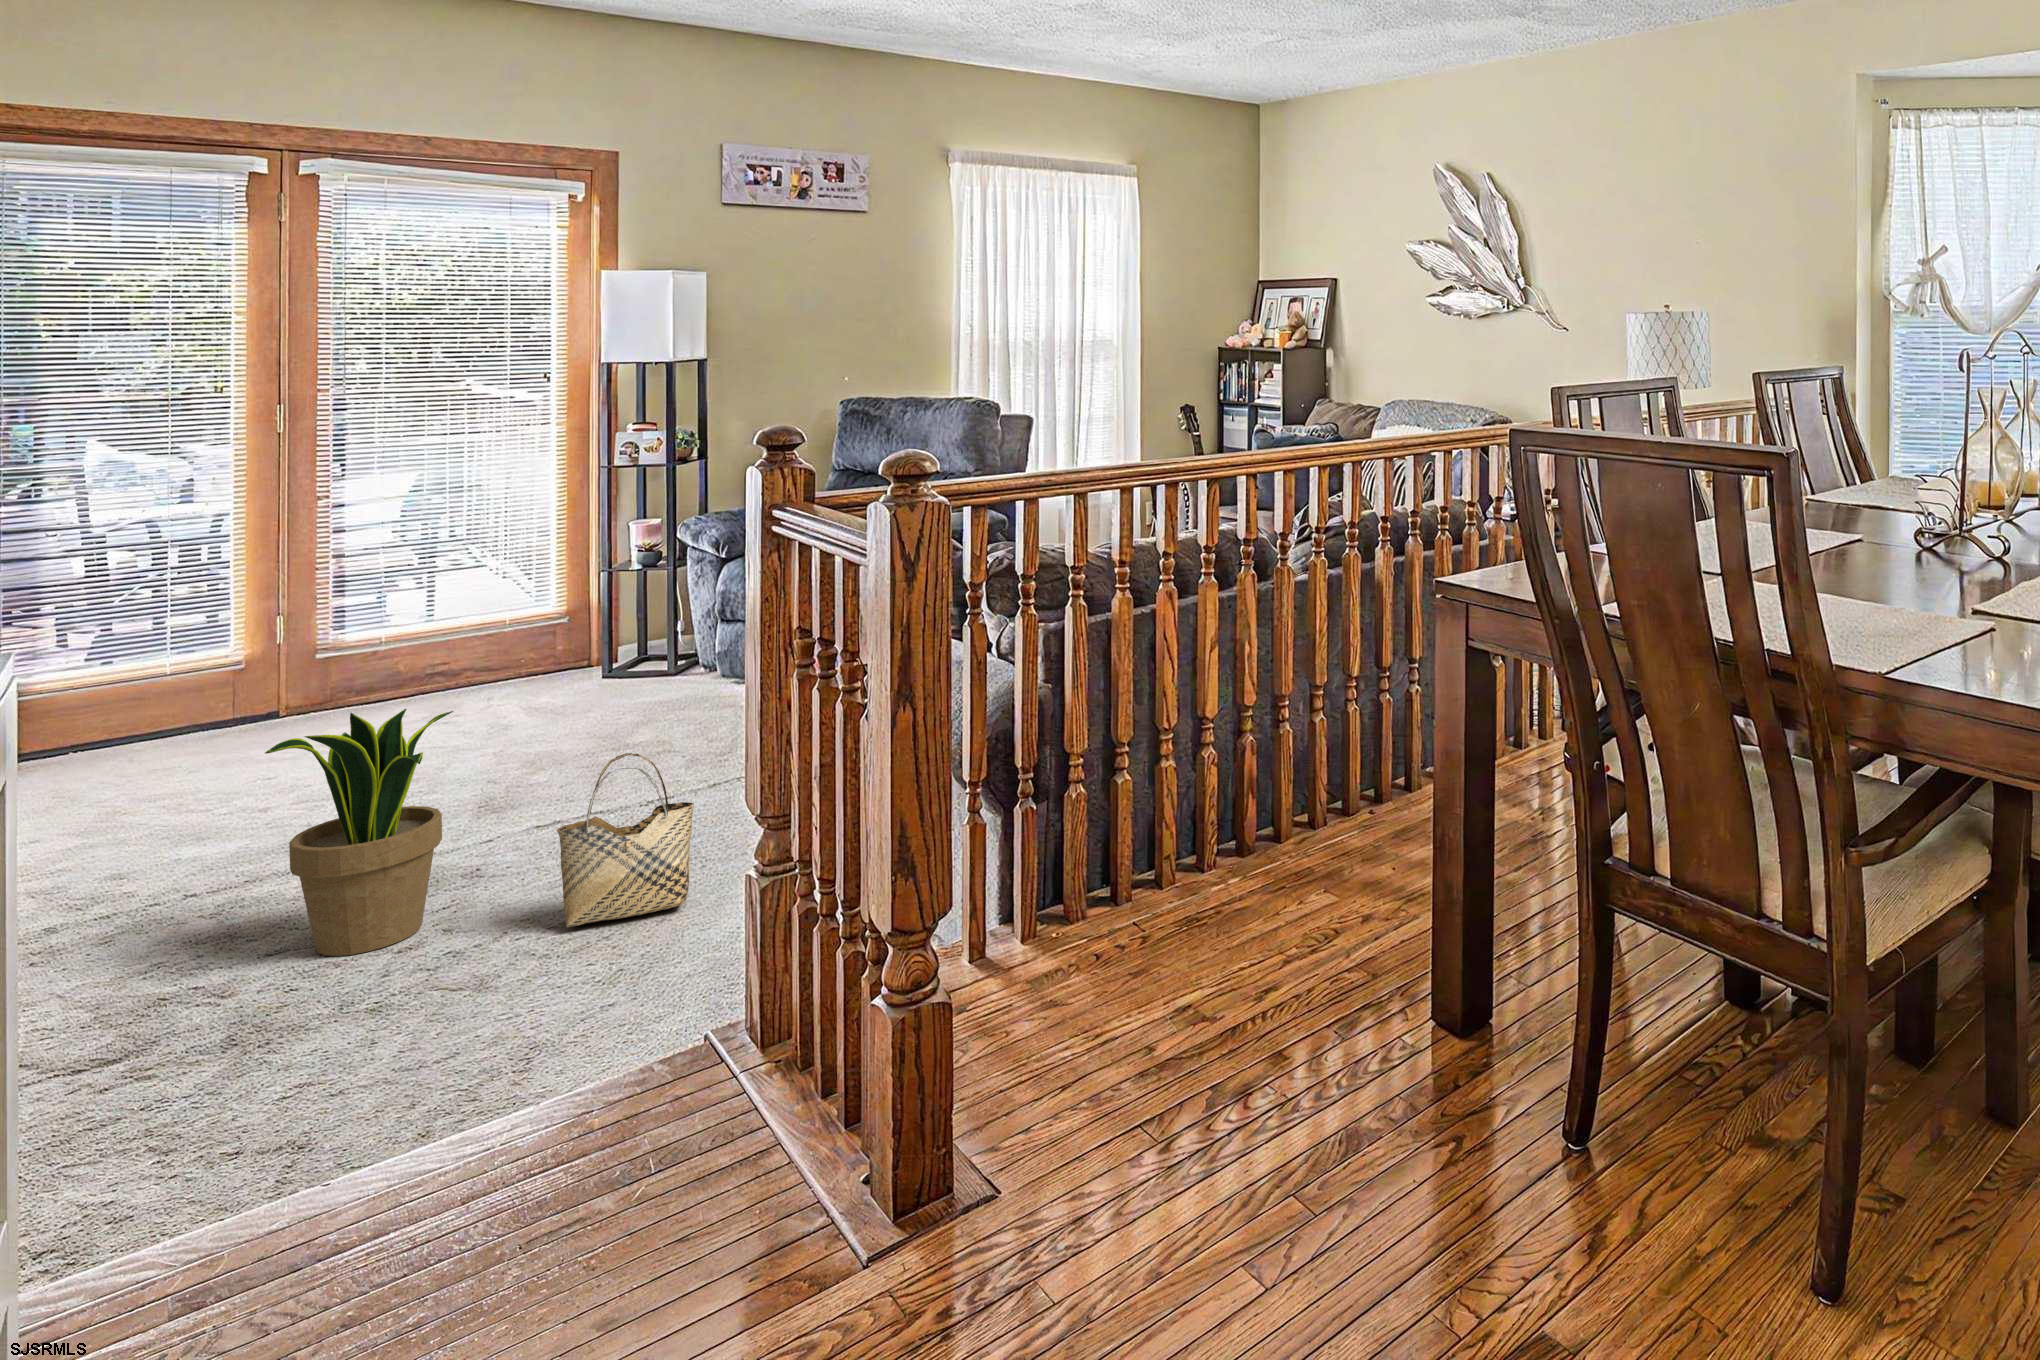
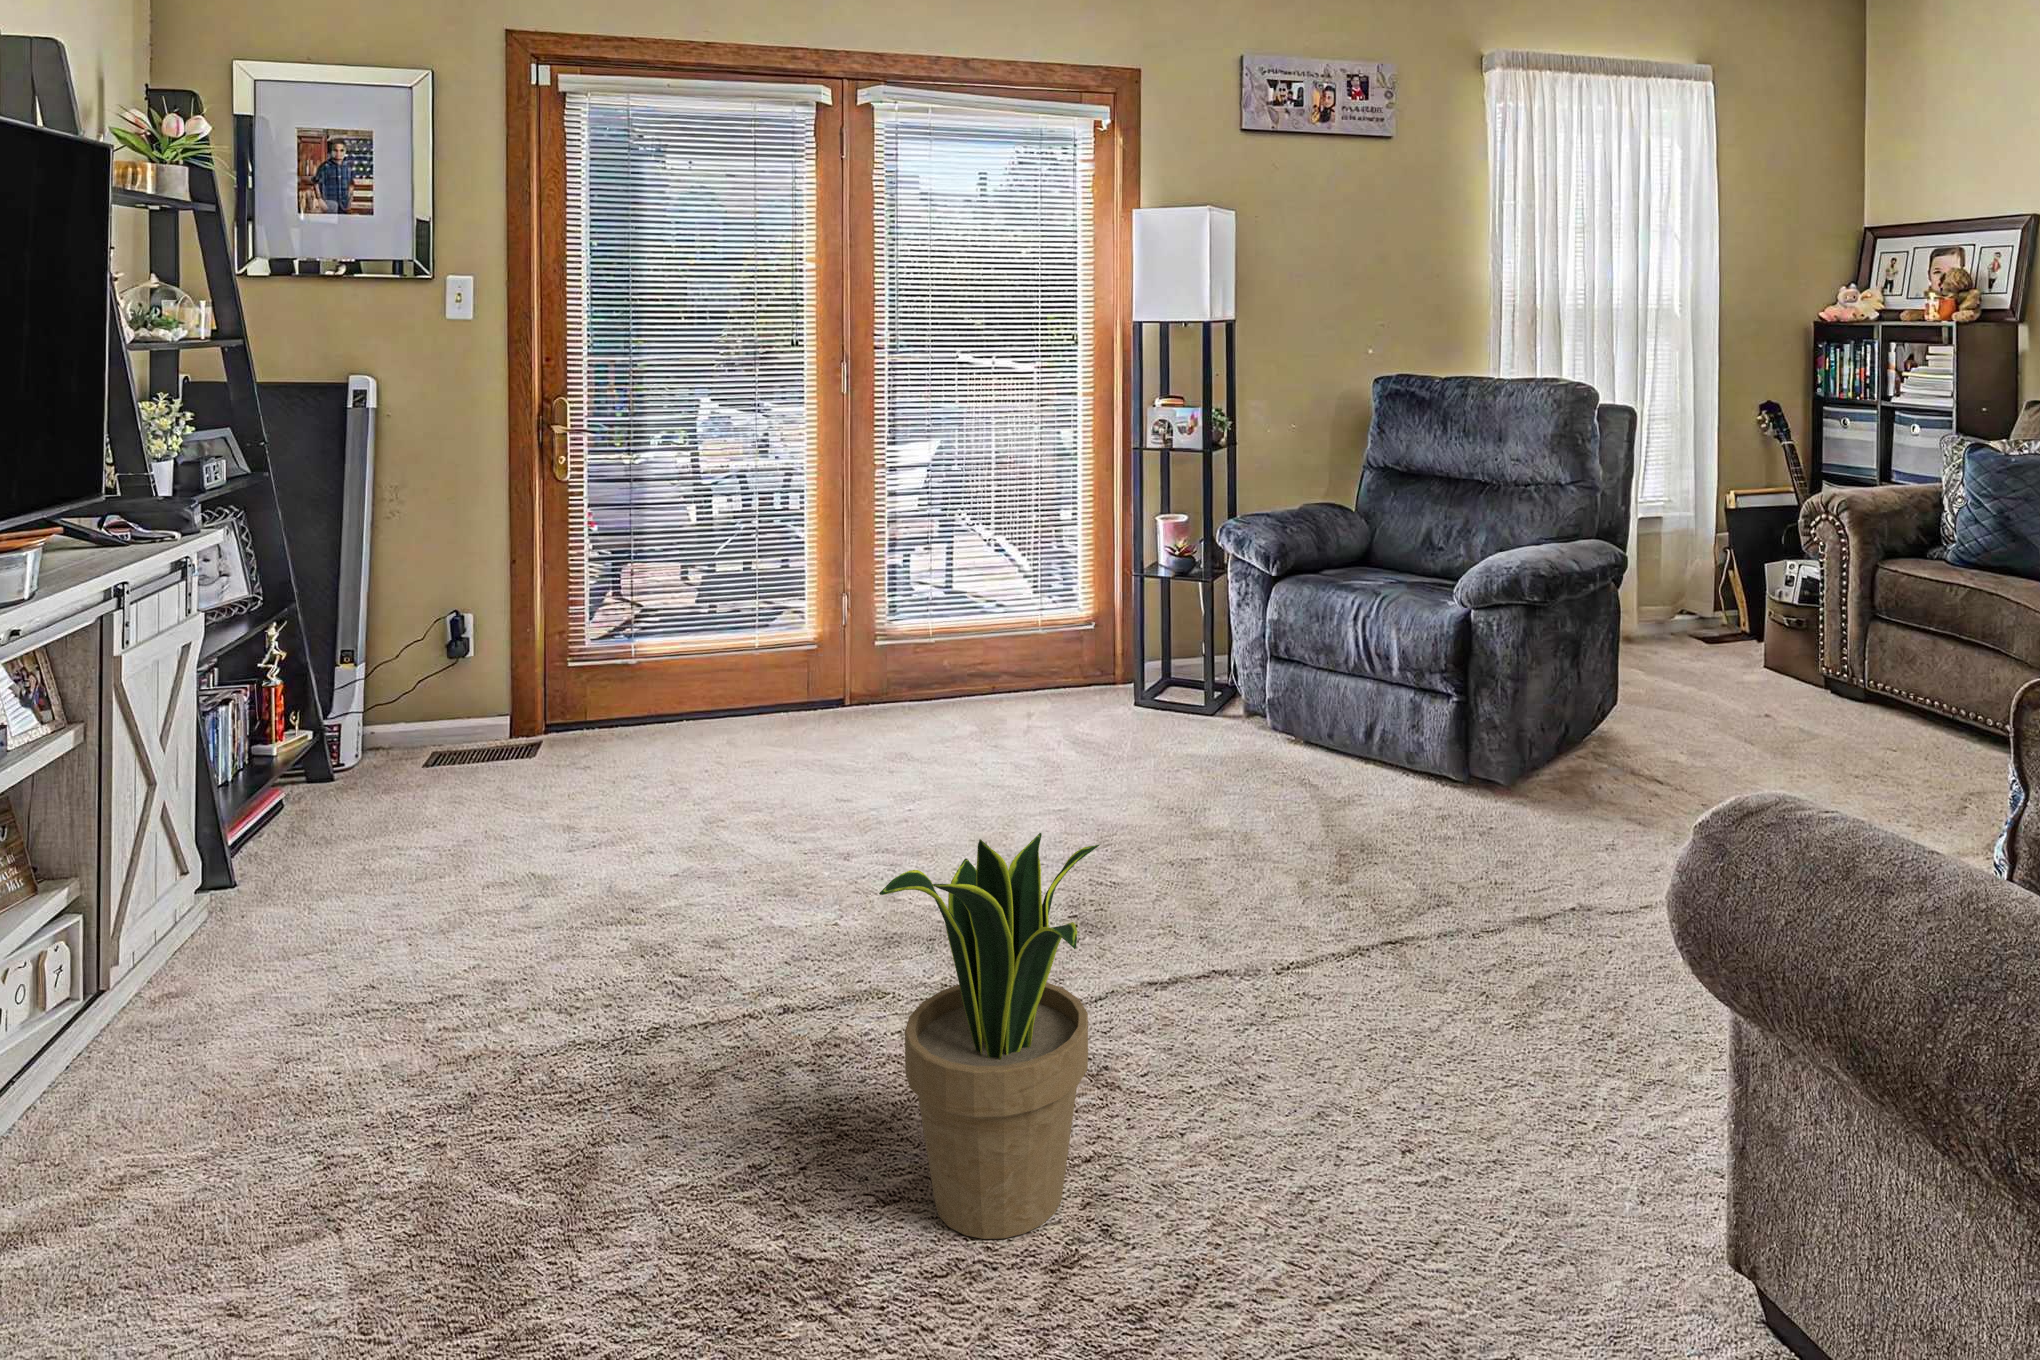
woven basket: present [556,753,694,927] -> none [1263,965,1461,1283]

